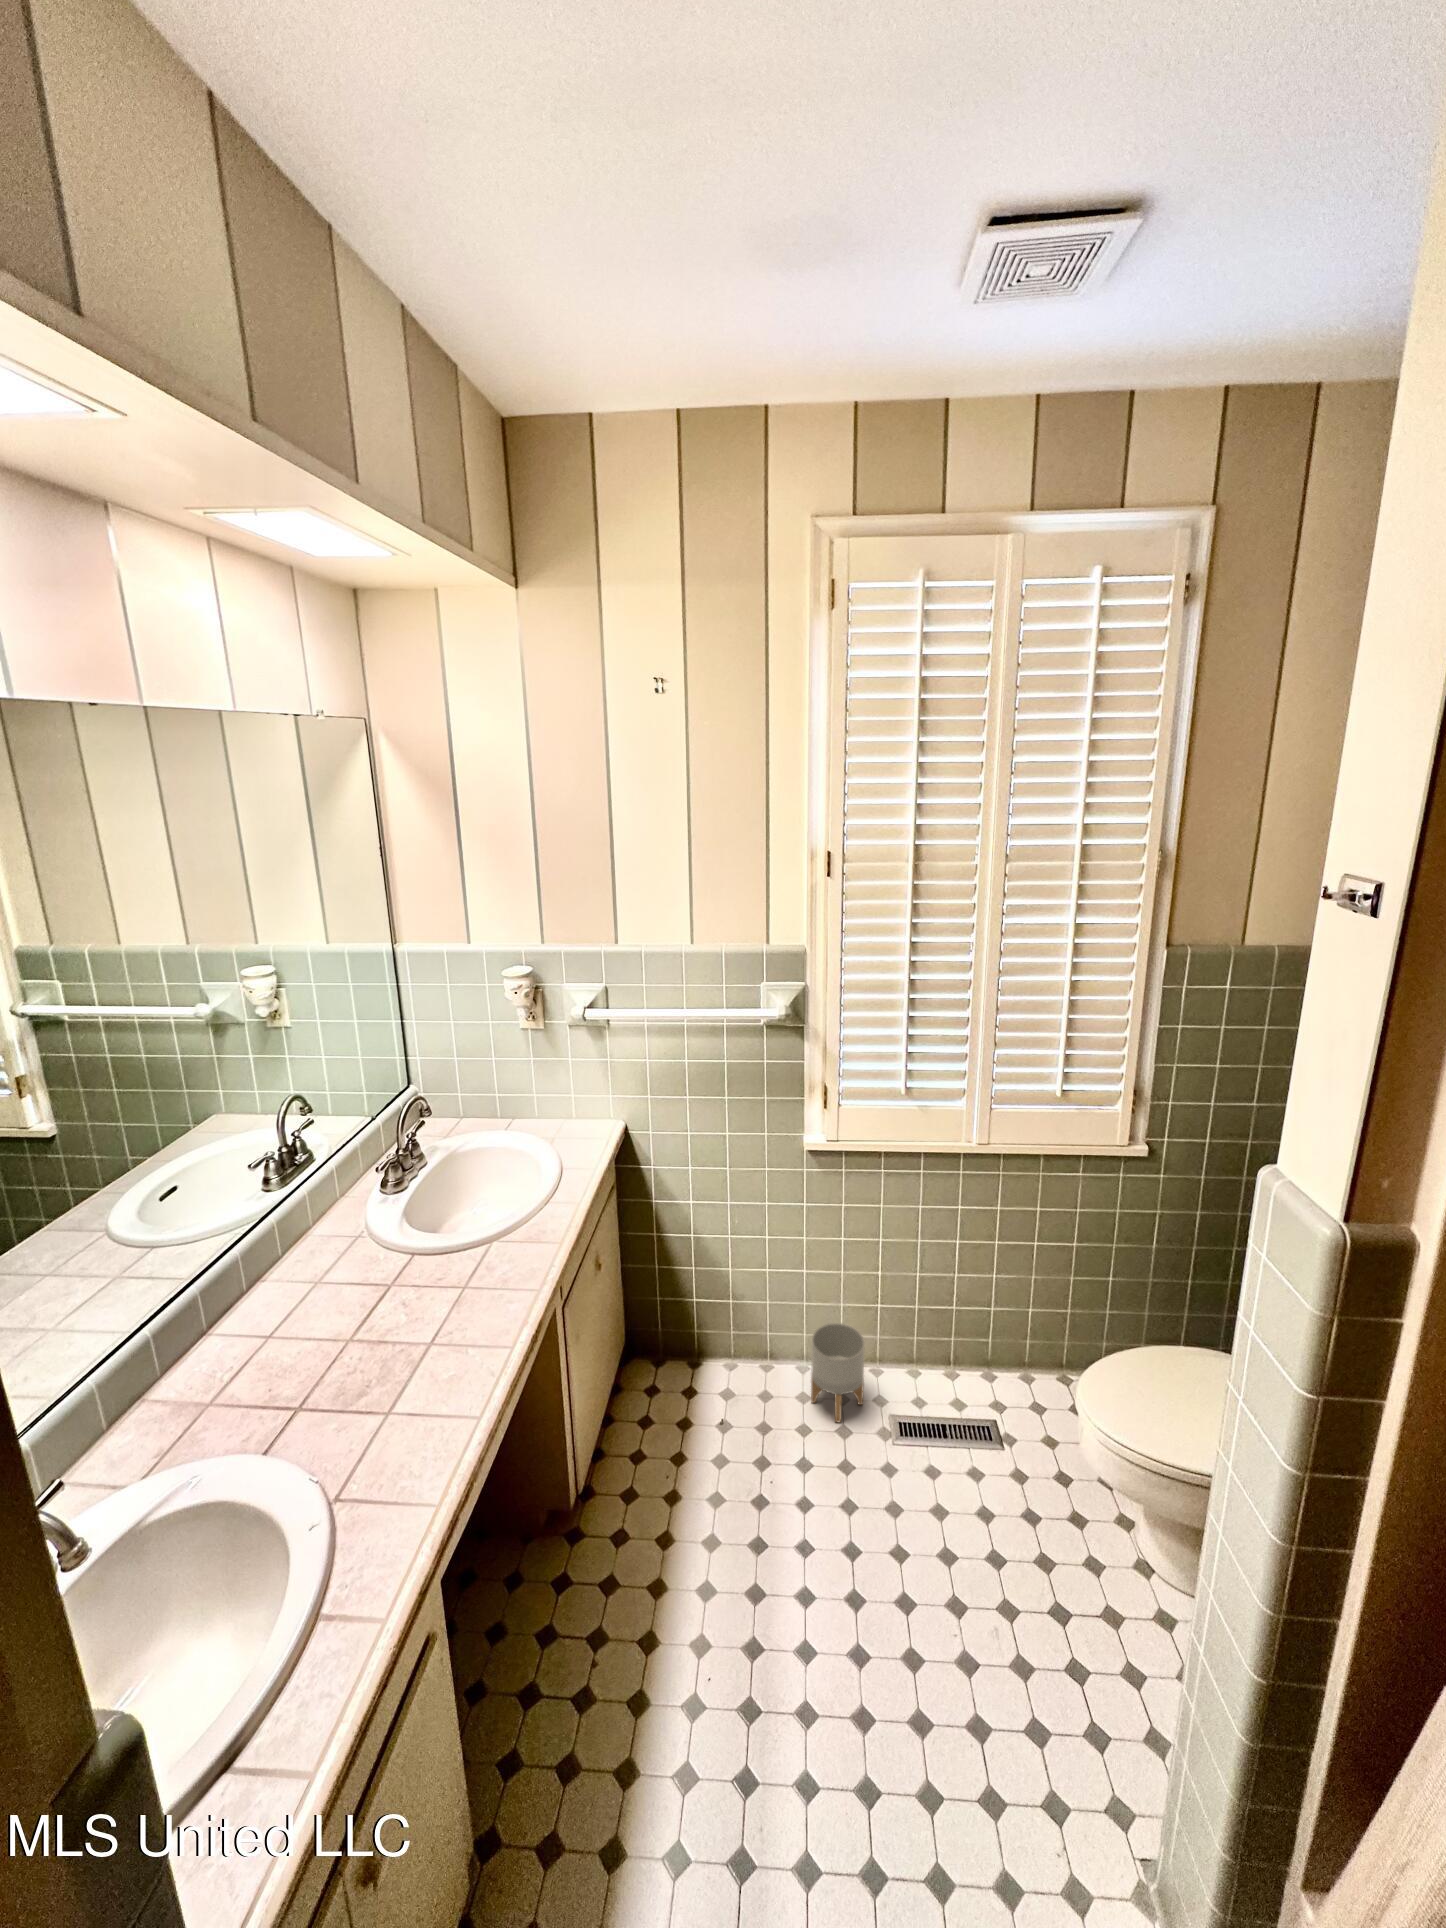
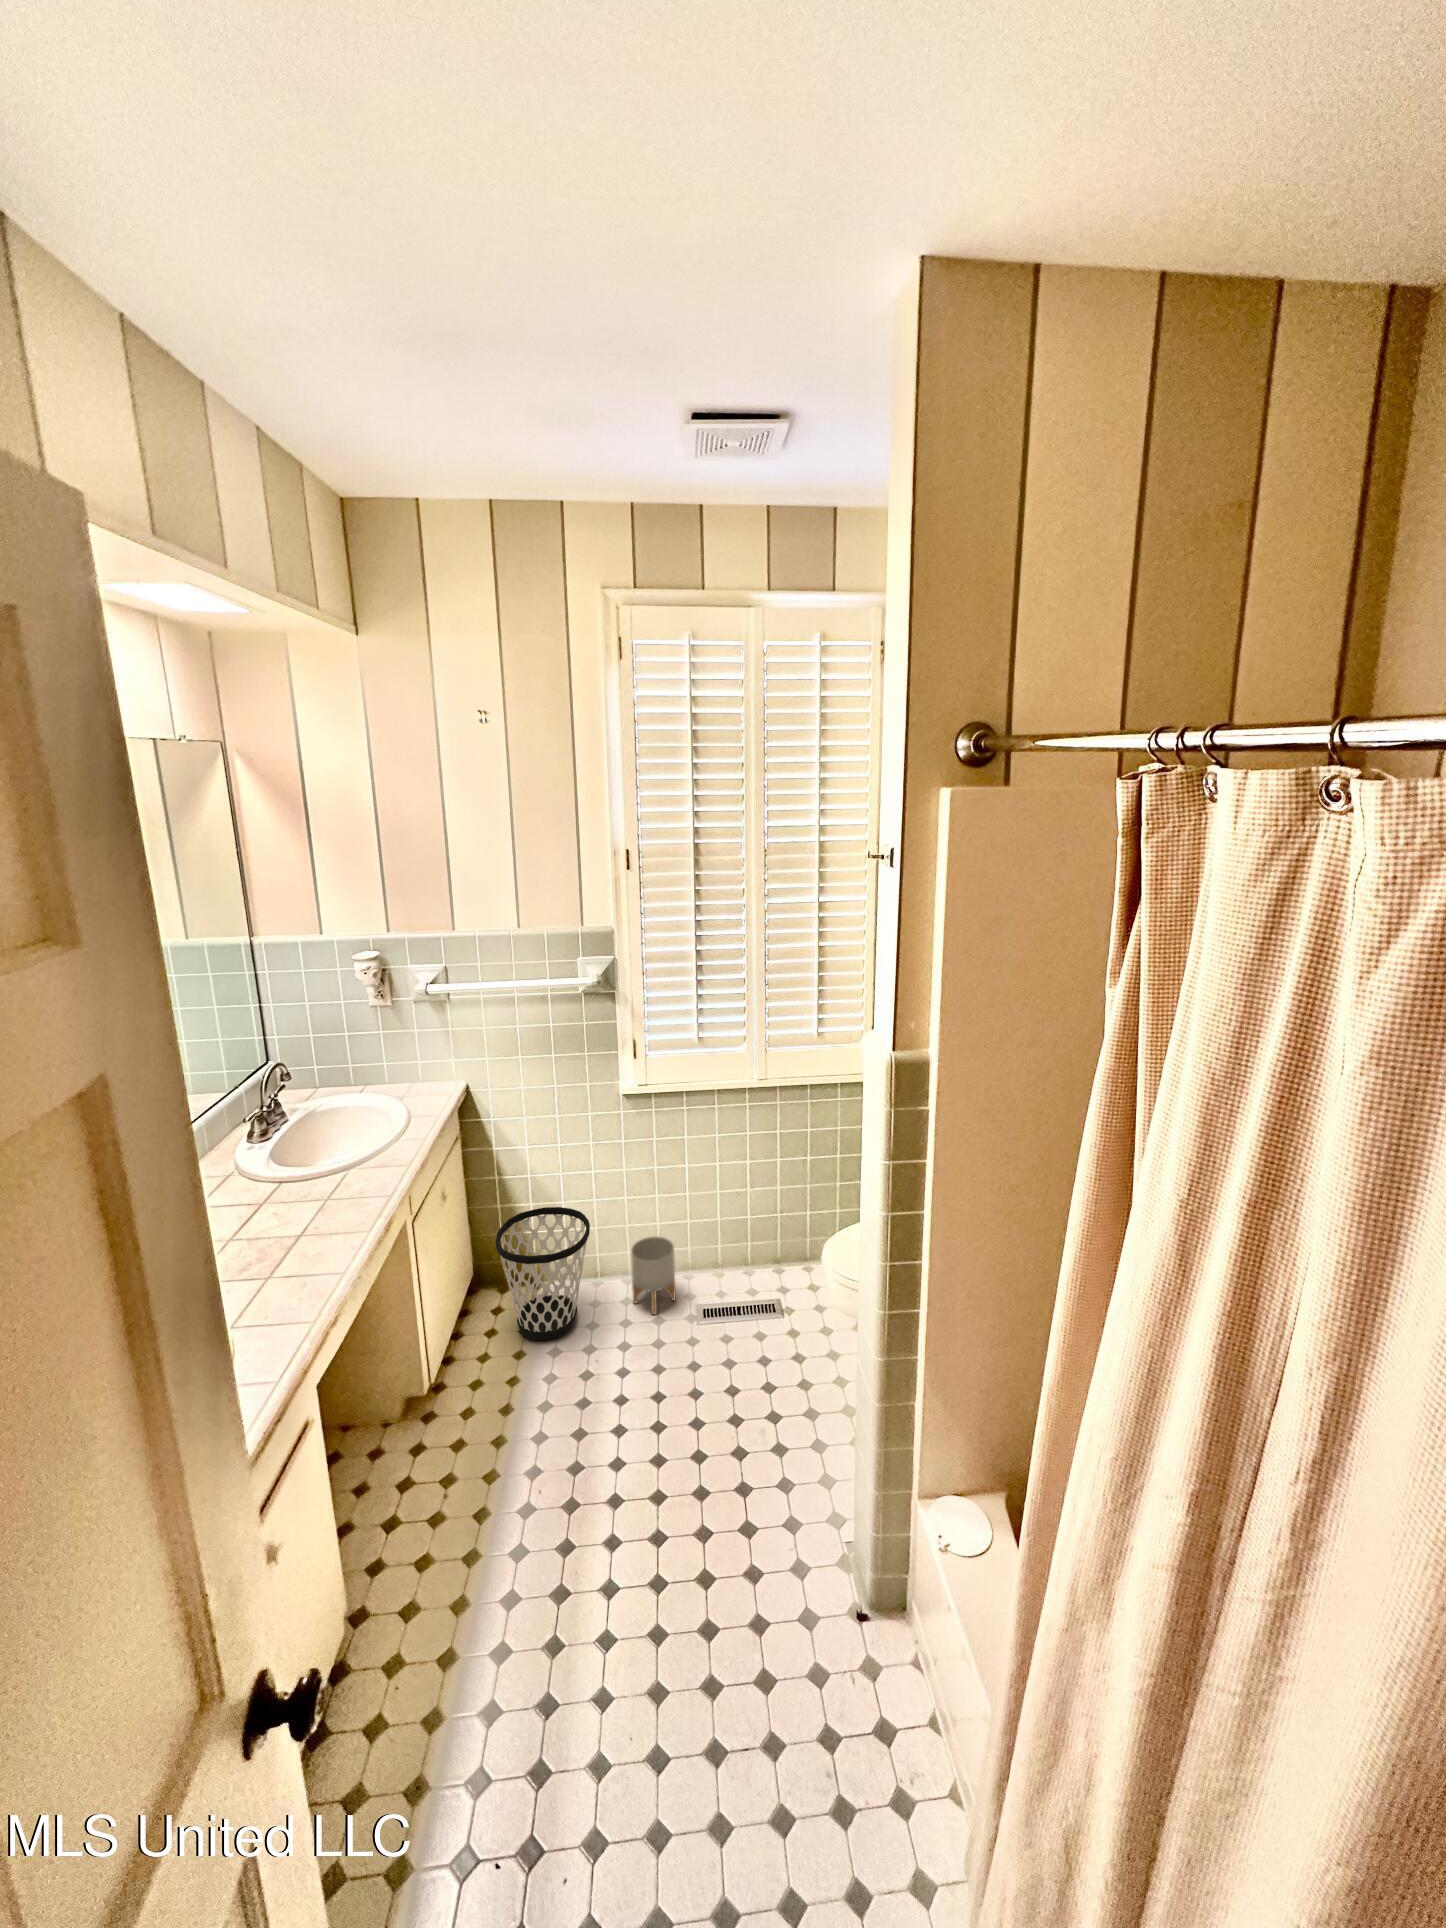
wastebasket: none [654,1277,765,1442] -> present [496,1207,590,1340]

